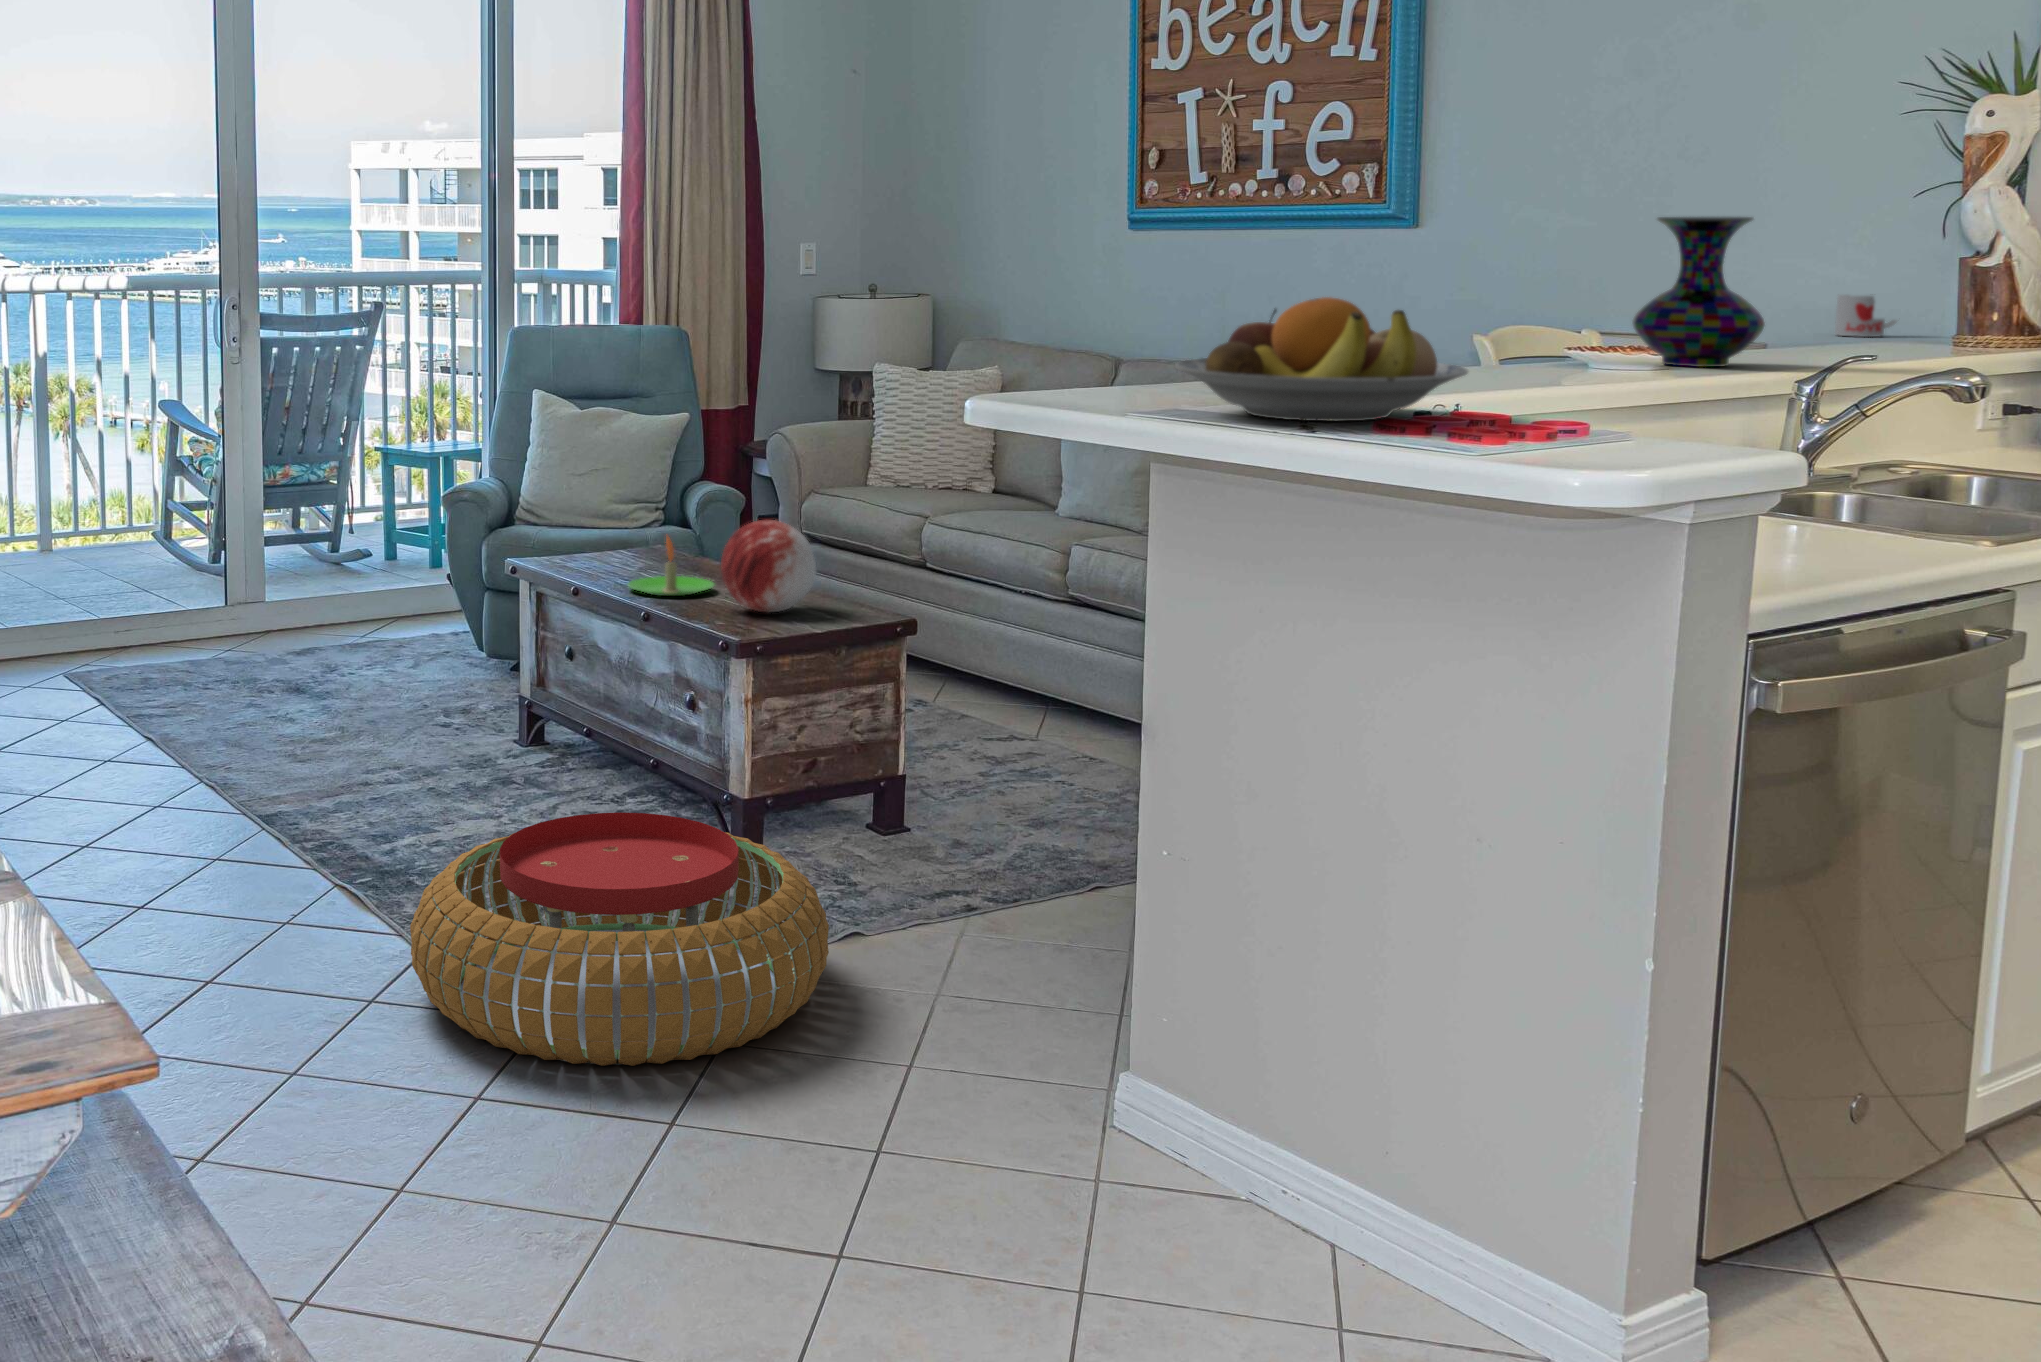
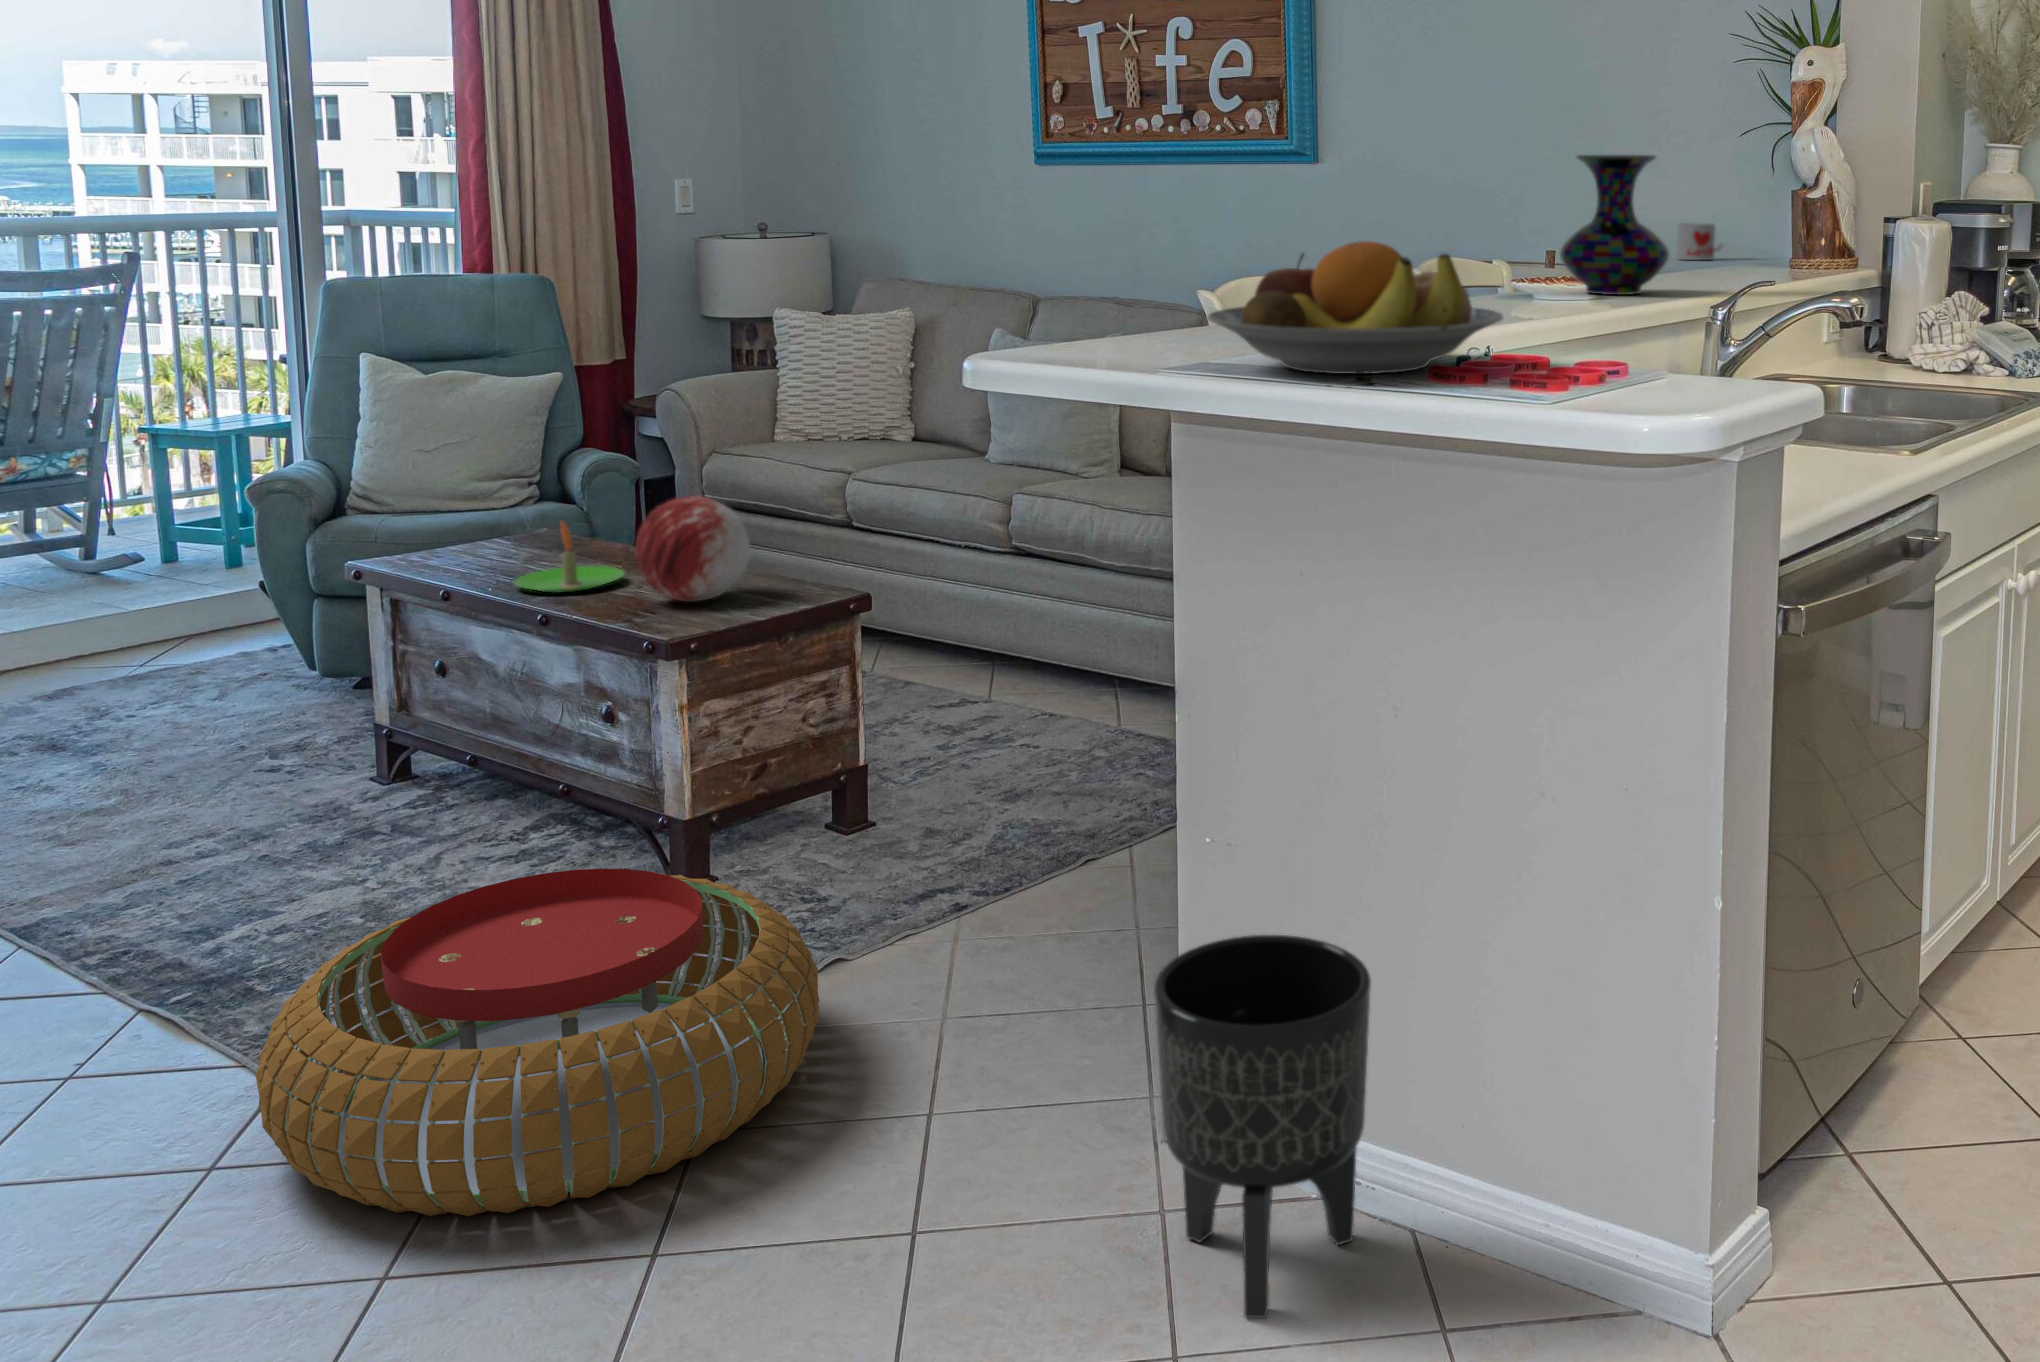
planter: none [1086,935,1292,1274] -> present [1154,935,1371,1318]

